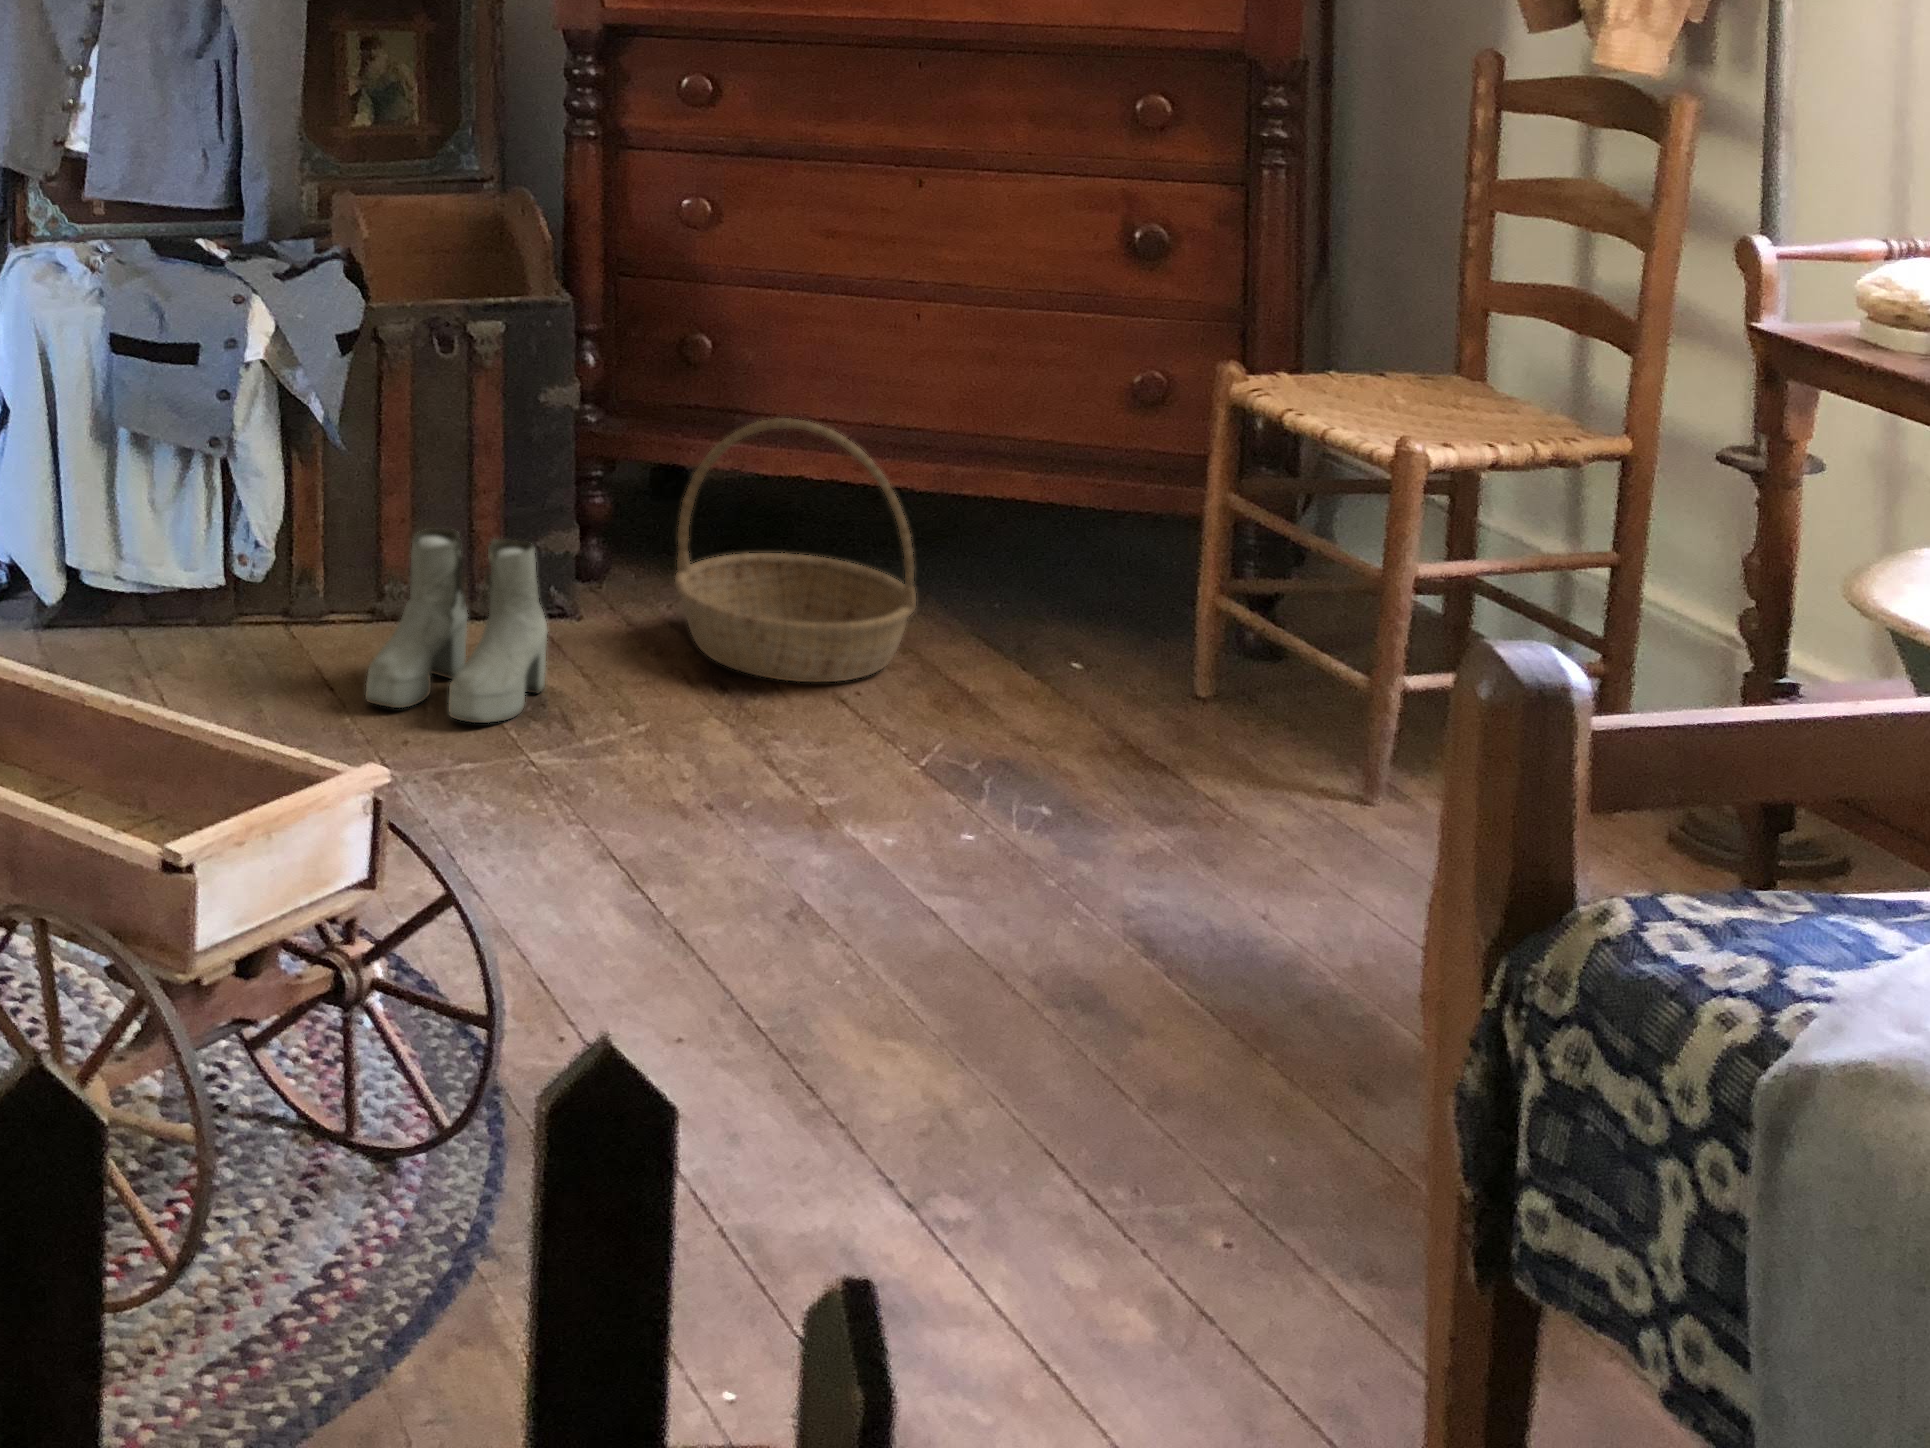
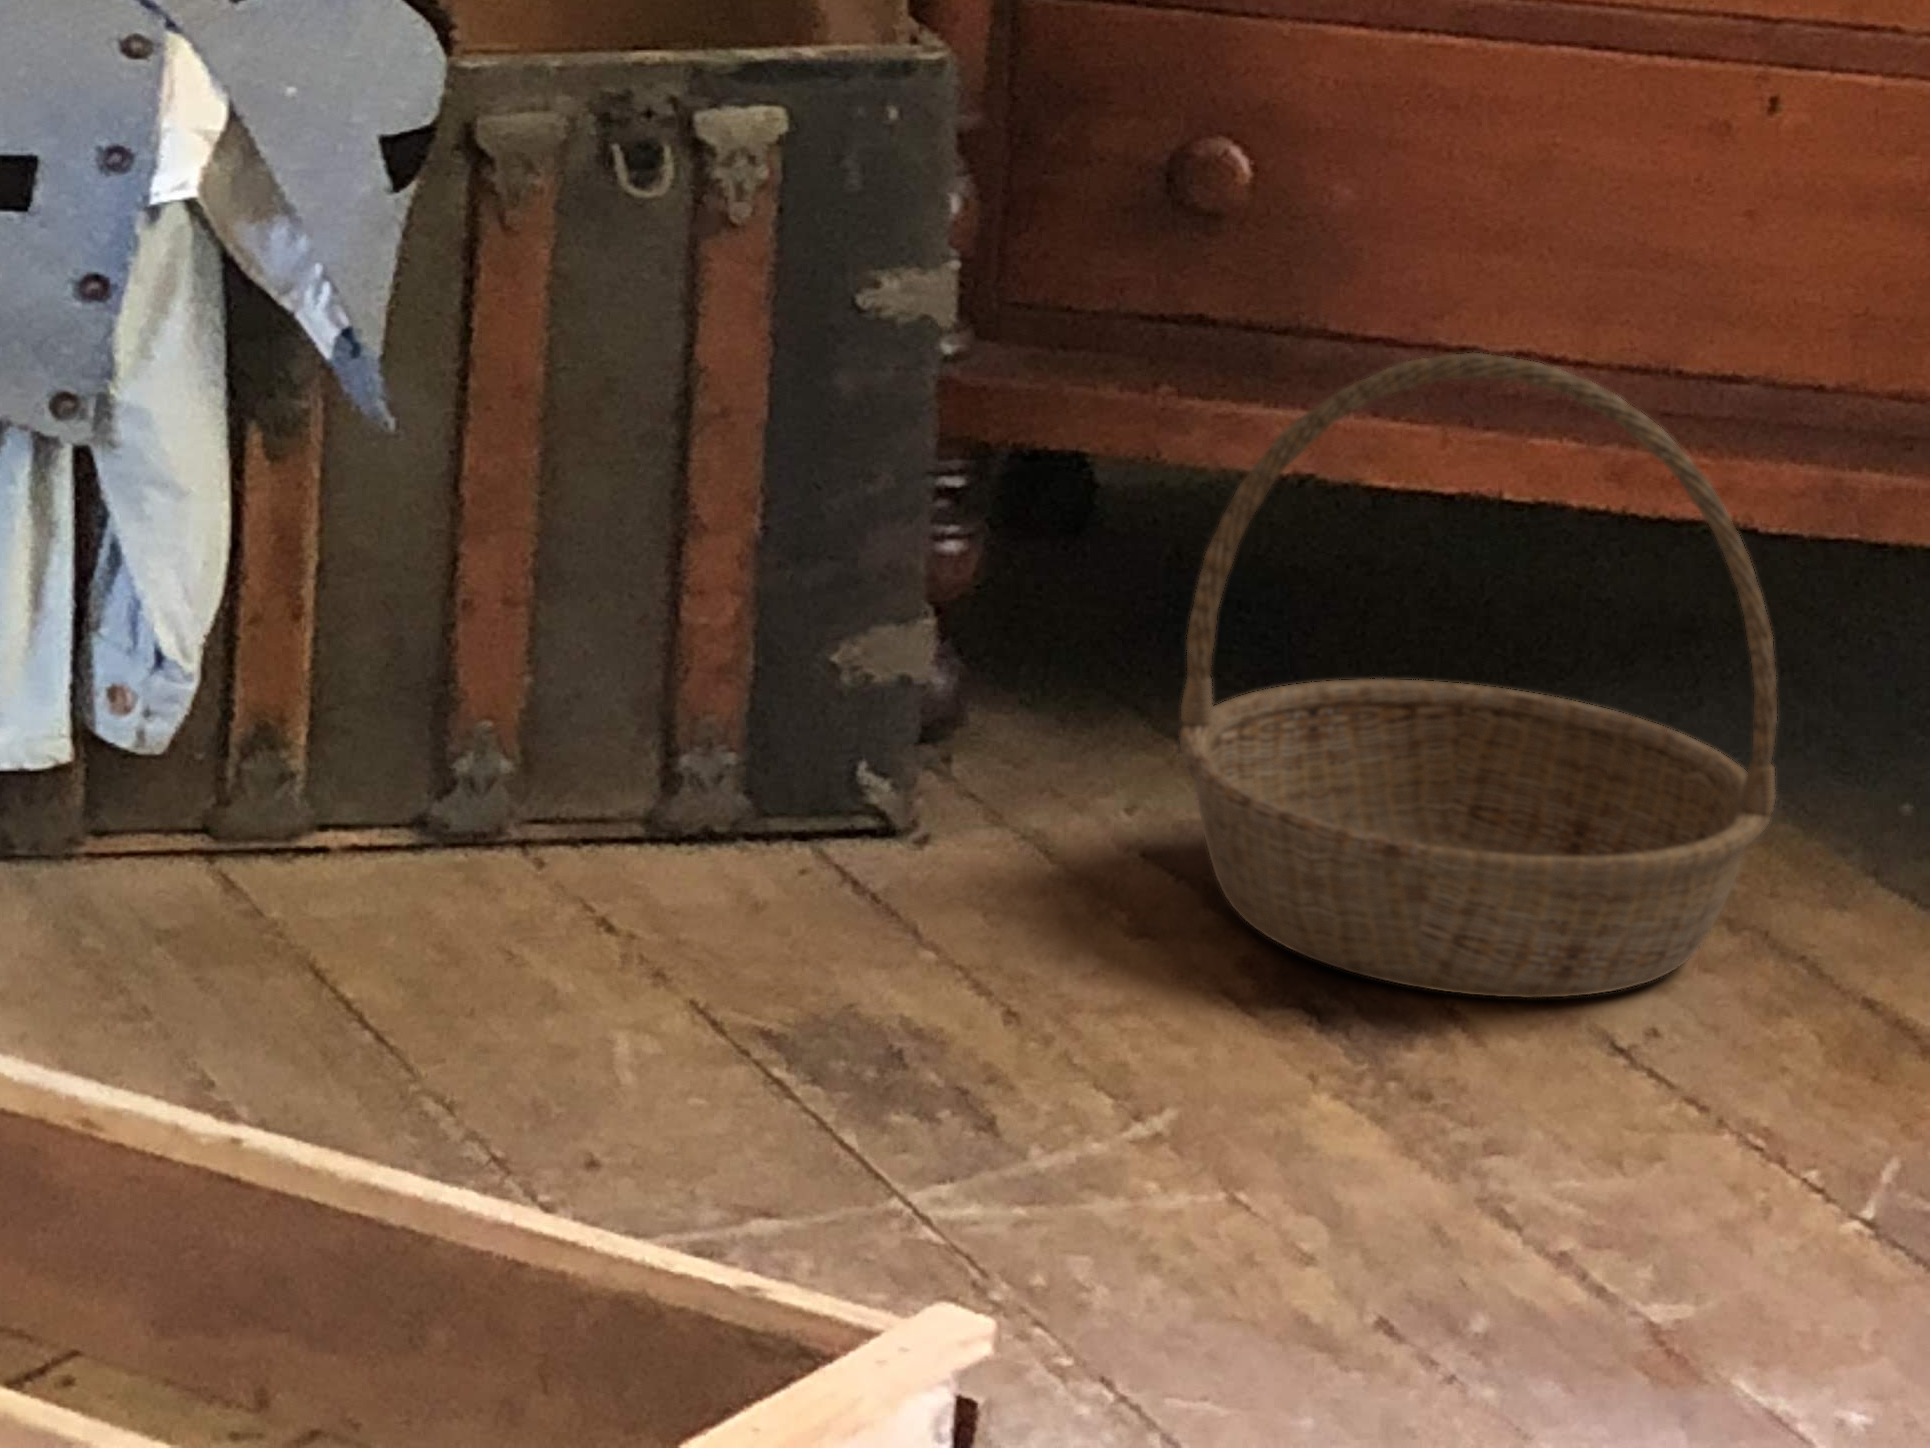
boots: present [365,529,548,723] -> none [467,626,908,1109]

